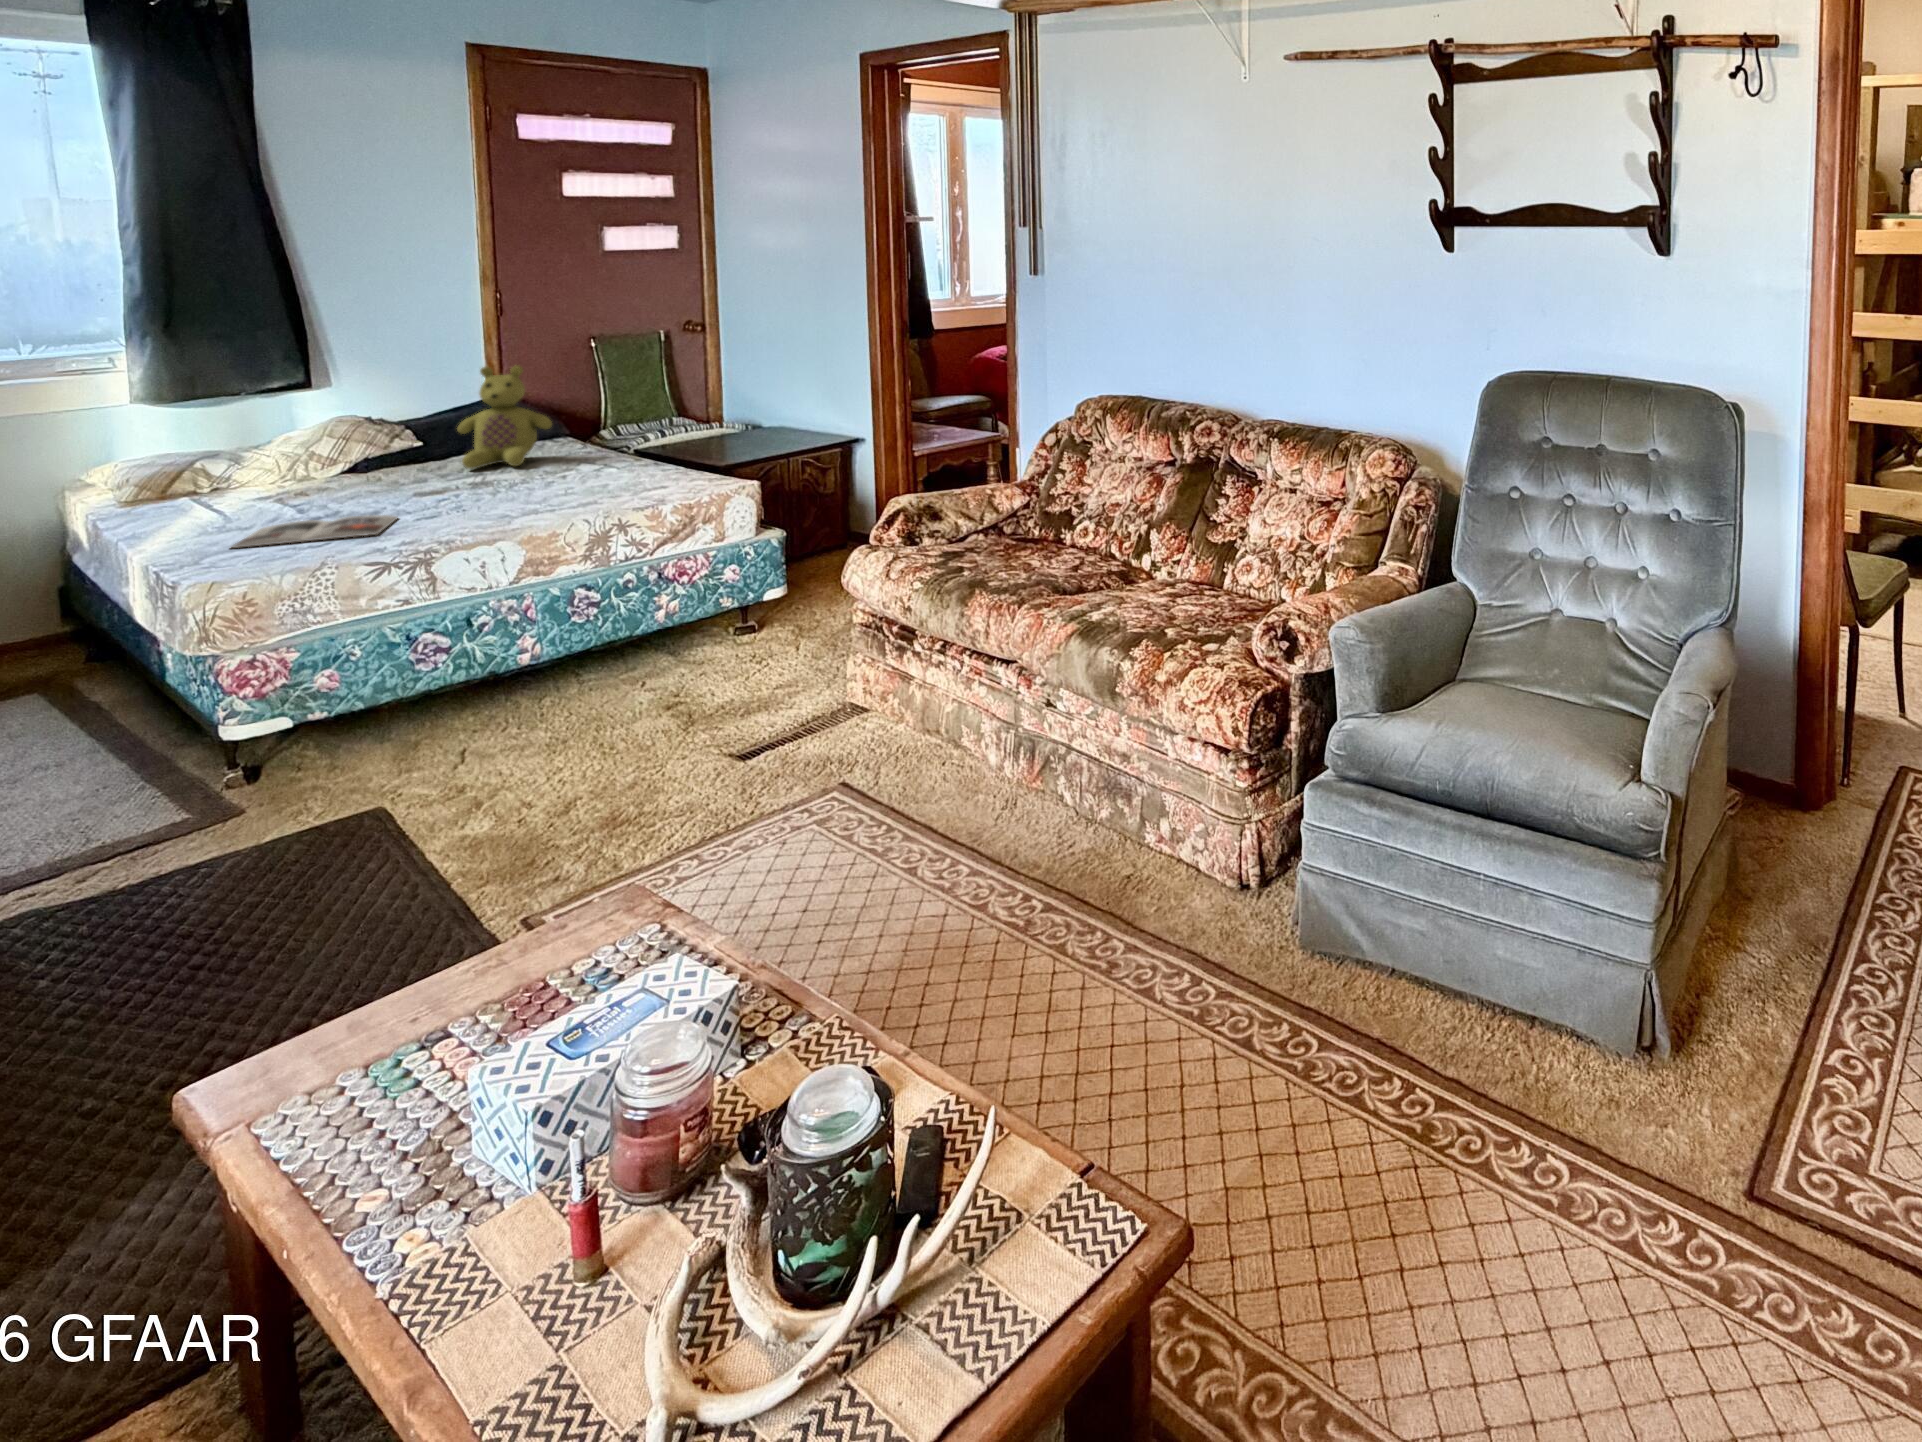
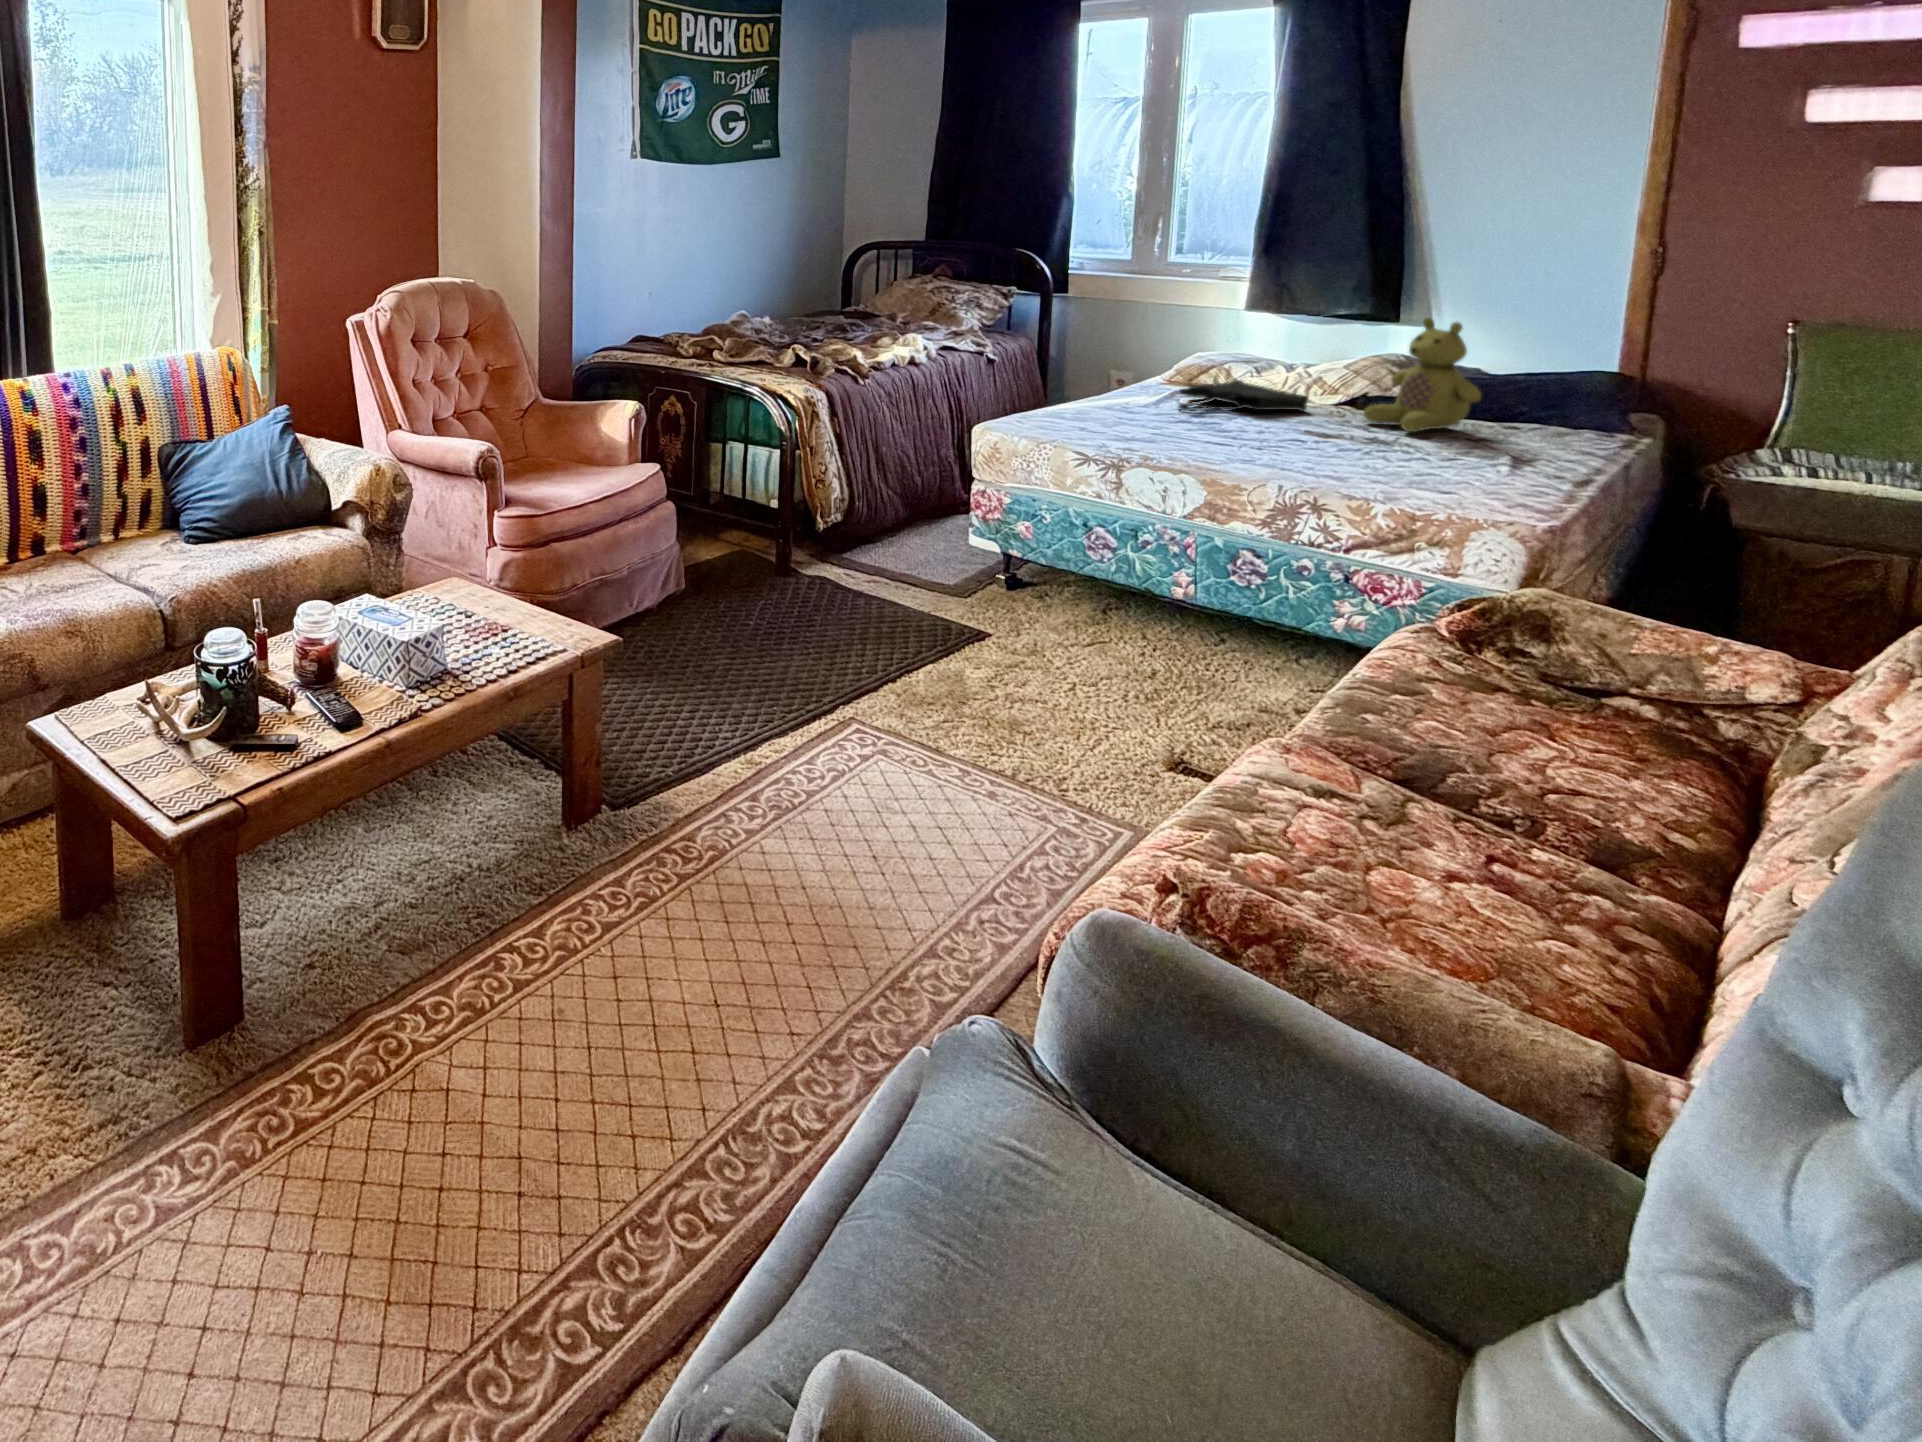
tote bag: none [273,463,401,509] -> present [1178,380,1308,411]
magazine: present [232,515,397,548] -> none [1063,410,1191,436]

